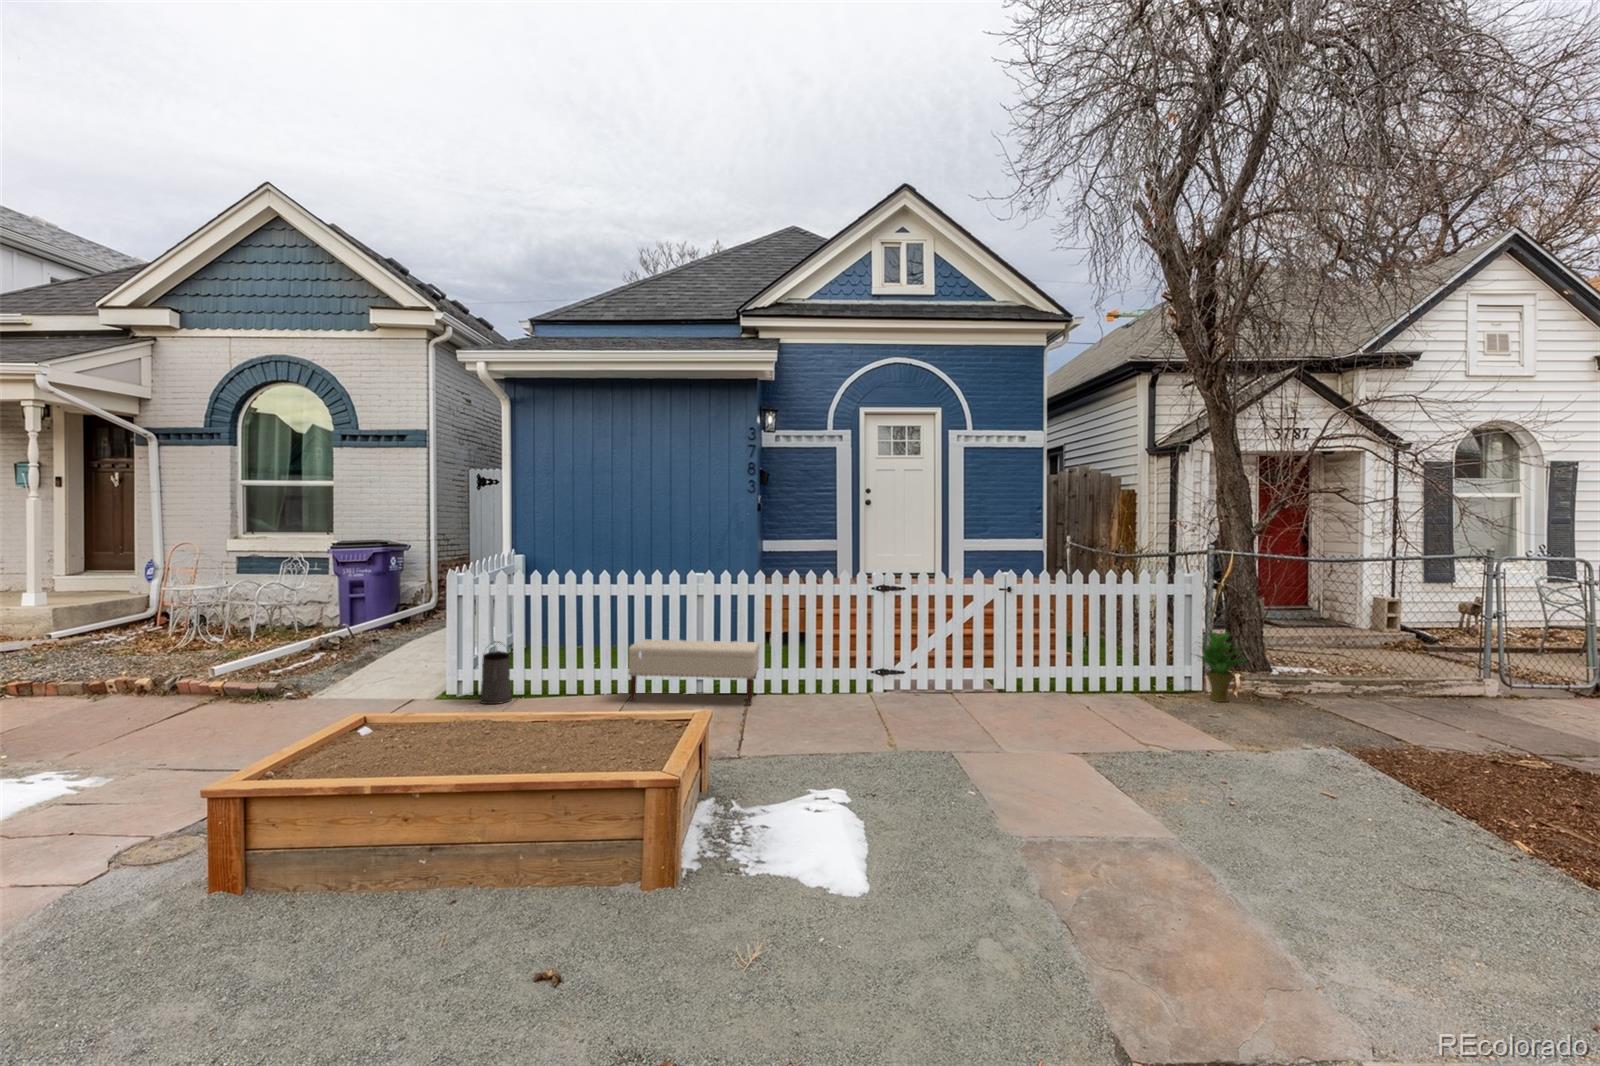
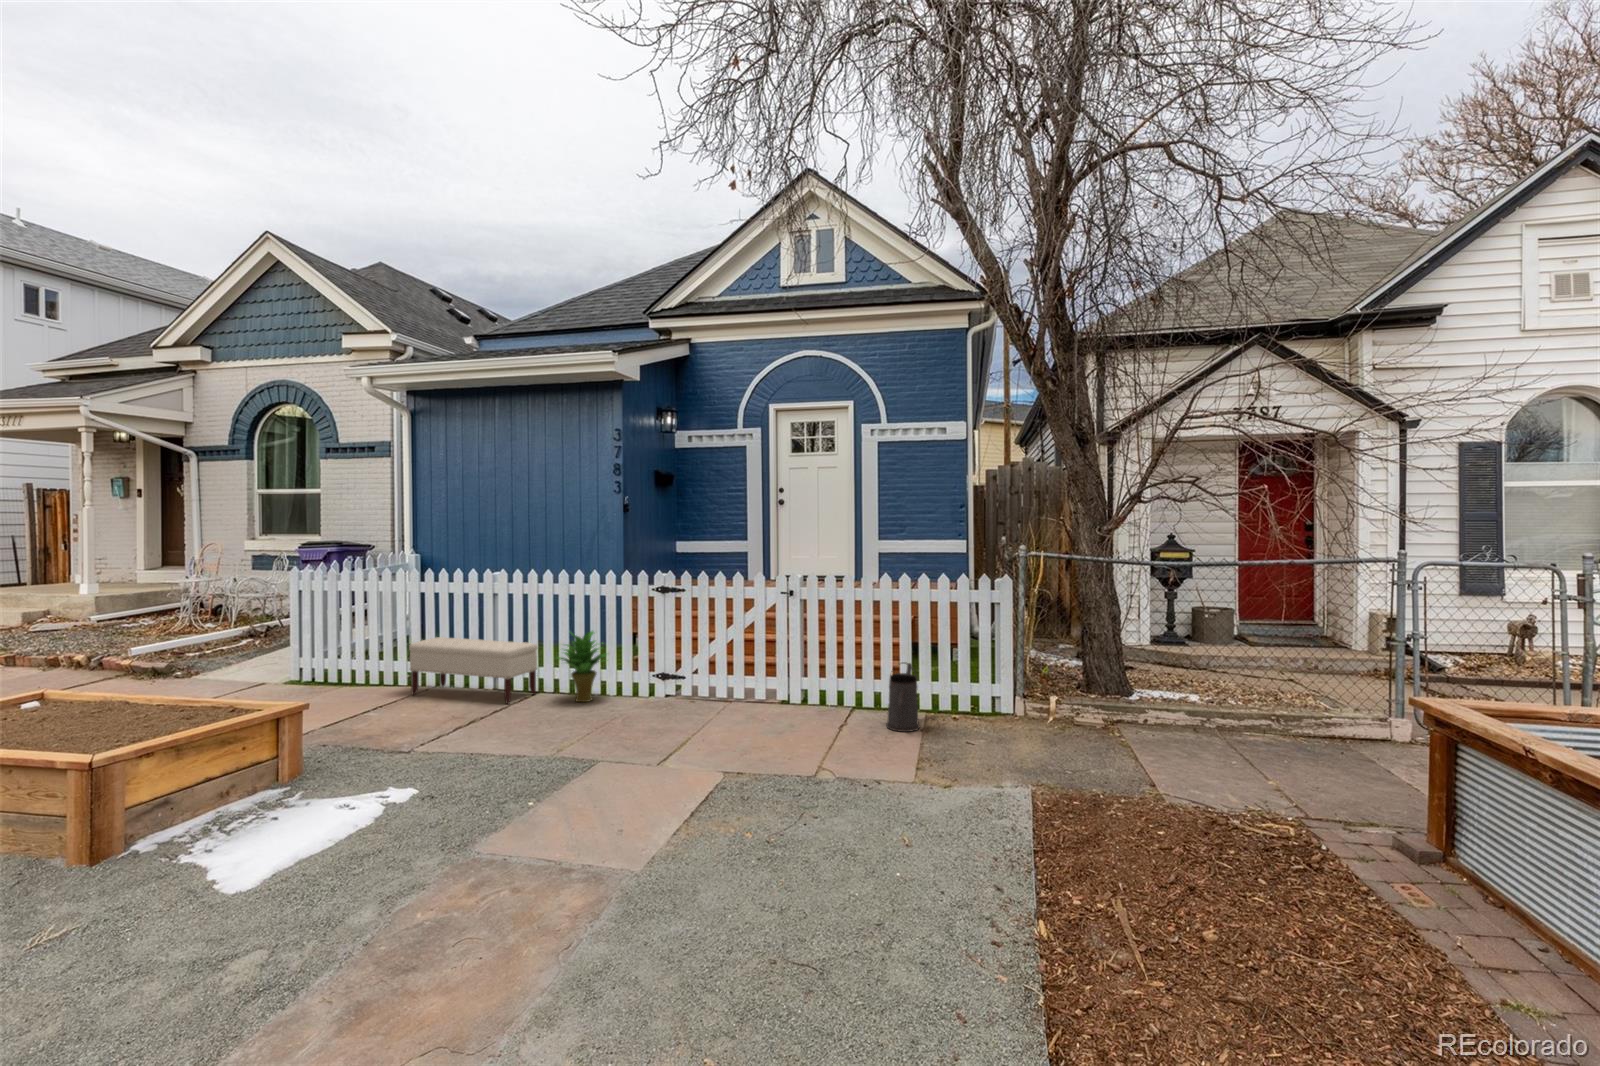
potted plant: present [1198,632,1244,702] -> present [559,631,606,702]
watering can: present [480,642,512,704] -> present [886,663,920,732]

